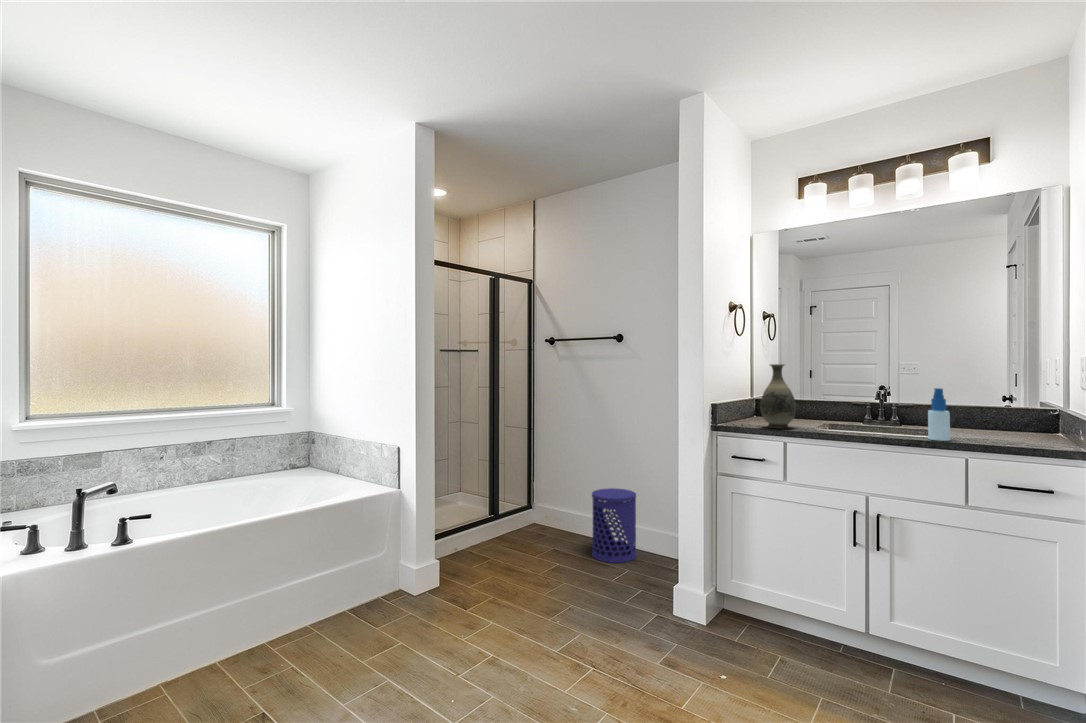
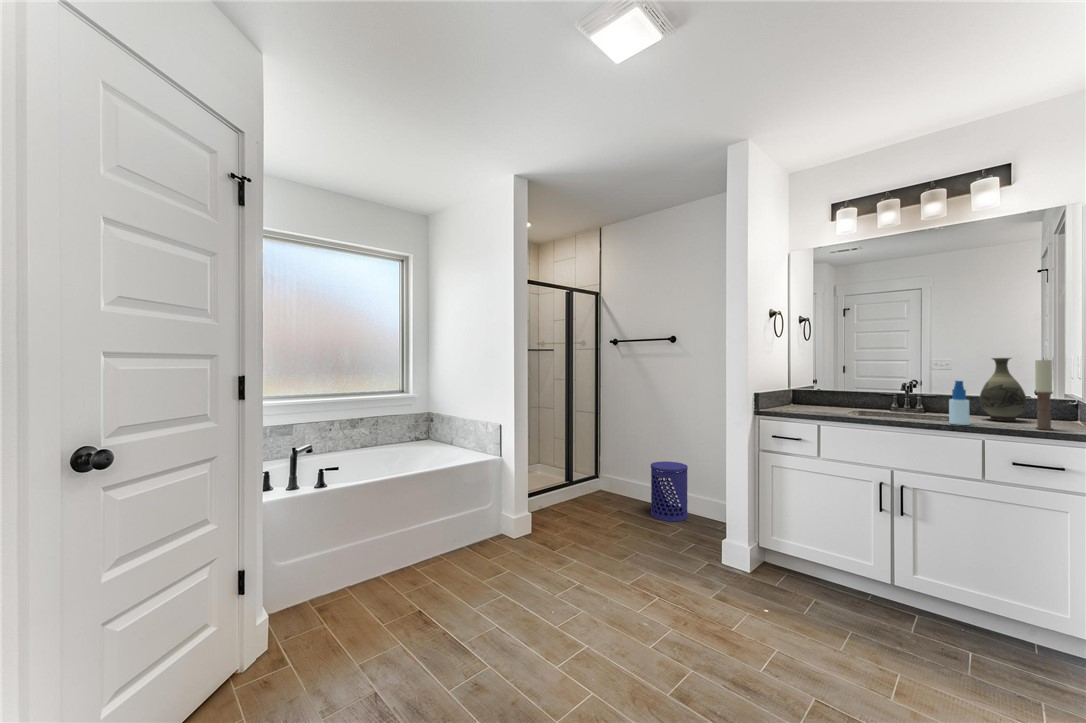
candle: none [1019,362,1038,445] -> present [1035,359,1053,430]
vase: present [760,364,796,428] -> present [980,358,1027,421]

